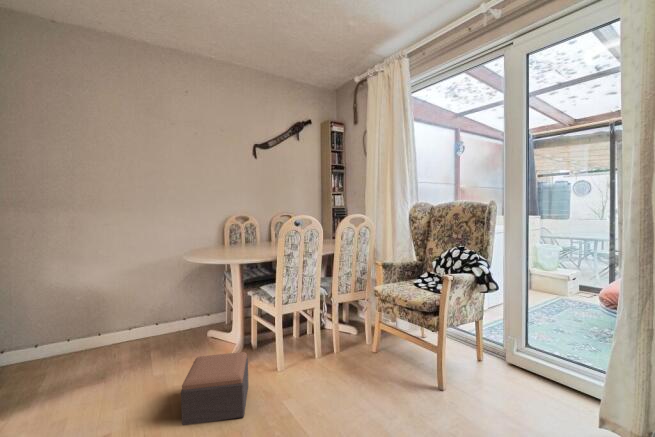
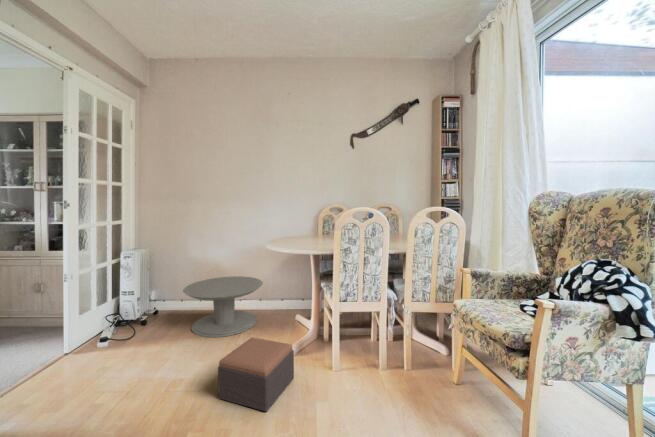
side table: none [58,301,169,381] -> present [183,276,263,337]

